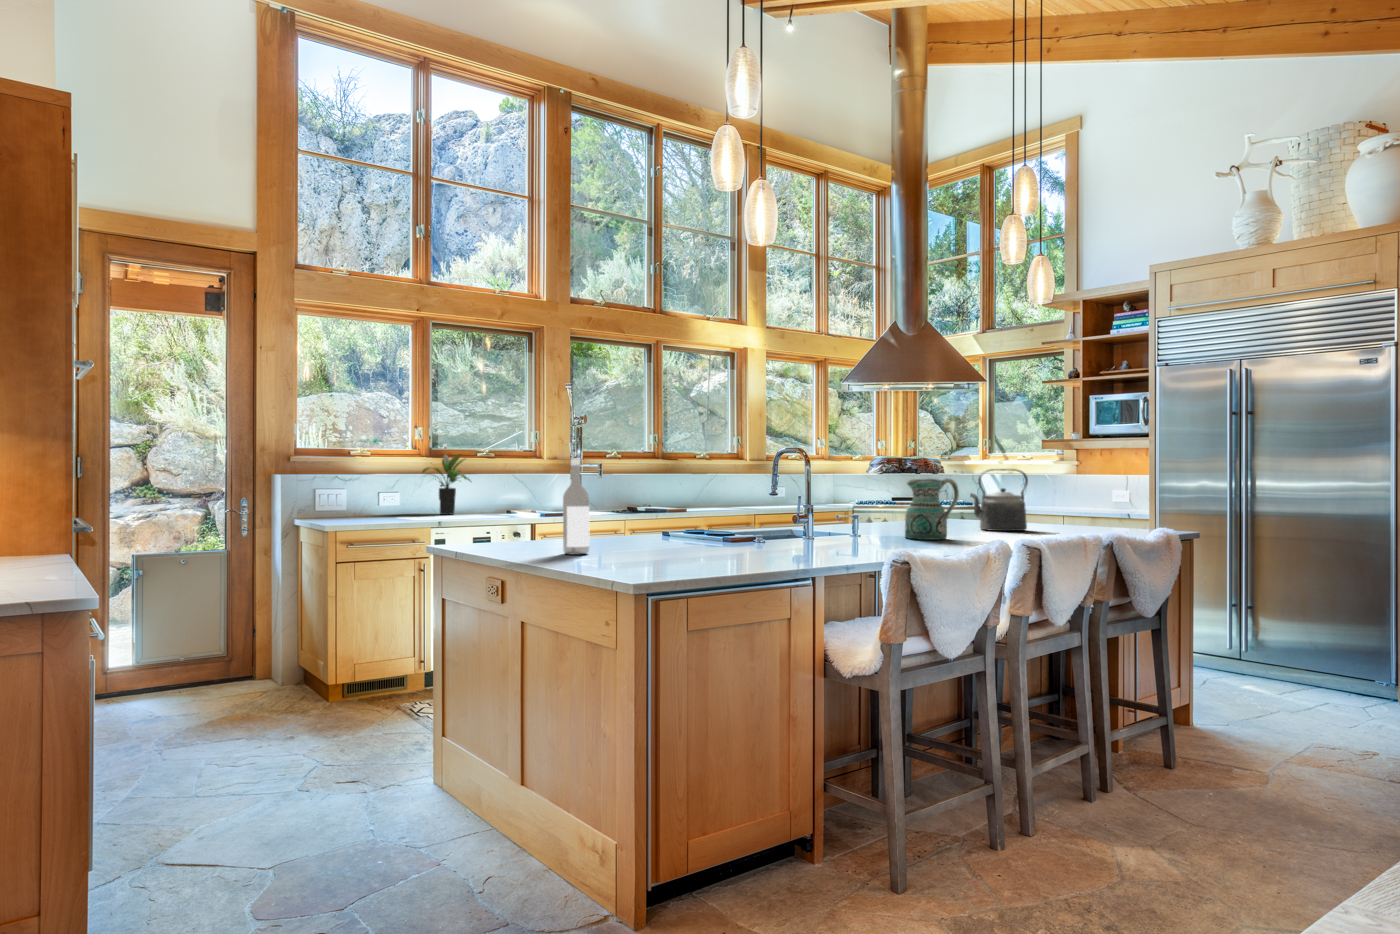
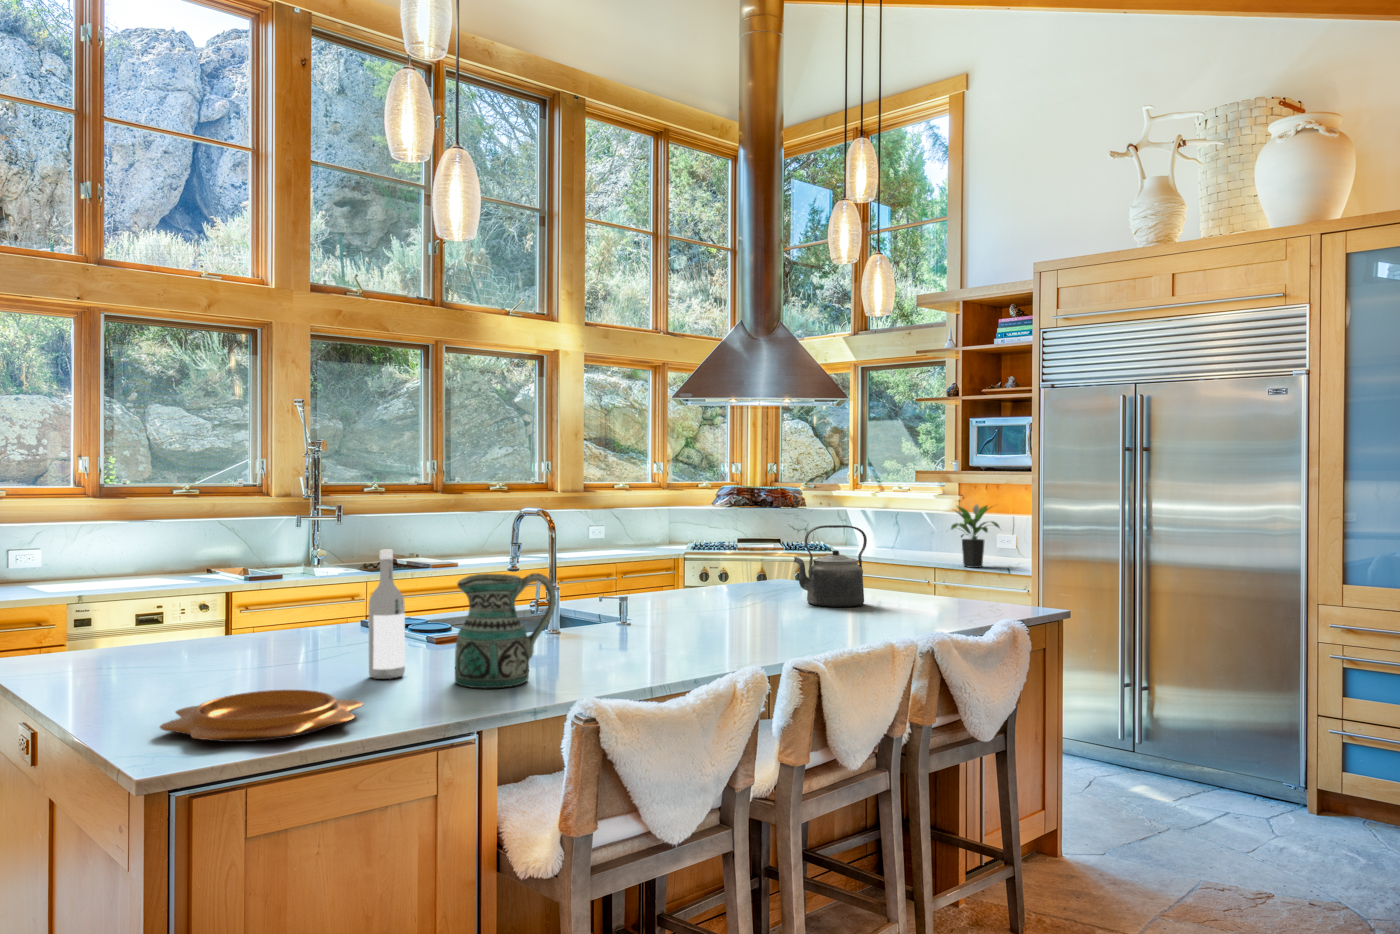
potted plant: present [423,454,470,515] -> present [951,505,999,568]
wine bottle: present [563,458,590,554] -> present [369,550,405,679]
ceramic pitcher: present [905,478,959,540] -> present [455,573,556,688]
decorative bowl: none [616,547,741,570] -> present [160,690,363,742]

